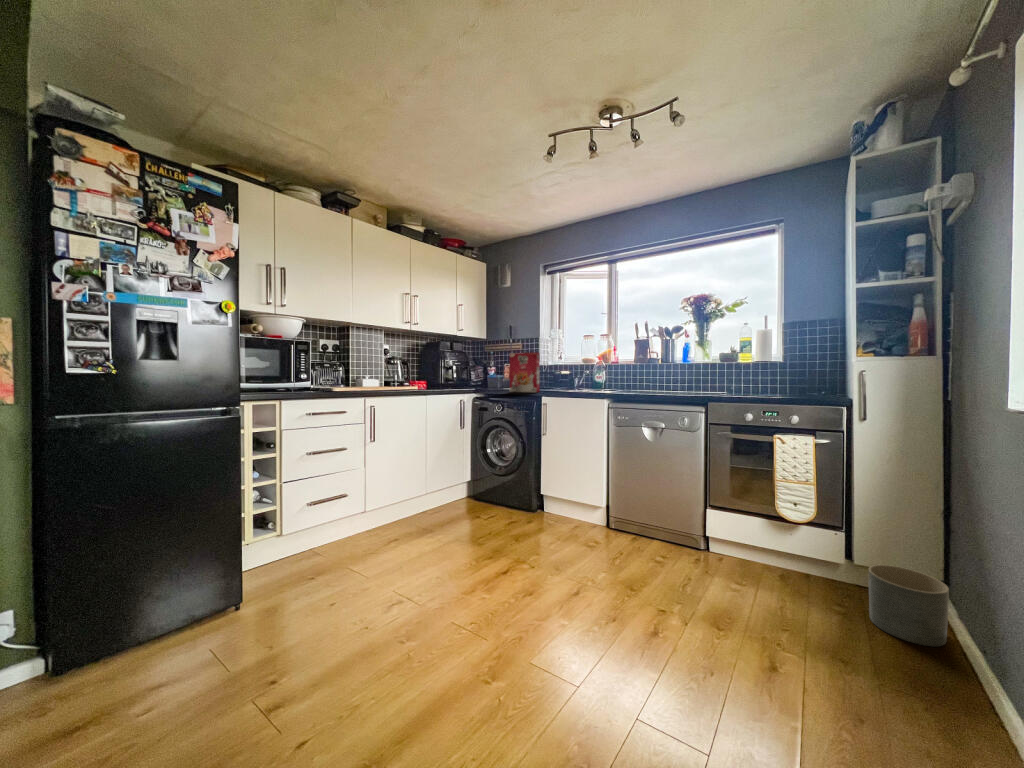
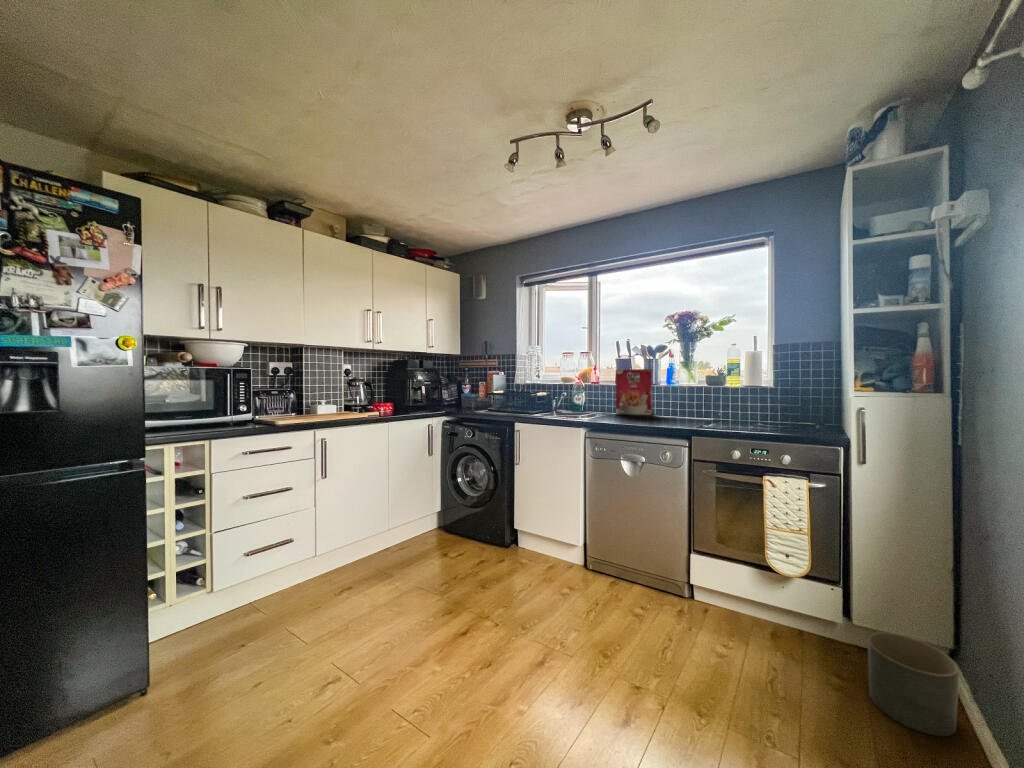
cereal box: present [509,352,540,392] -> present [616,369,652,415]

